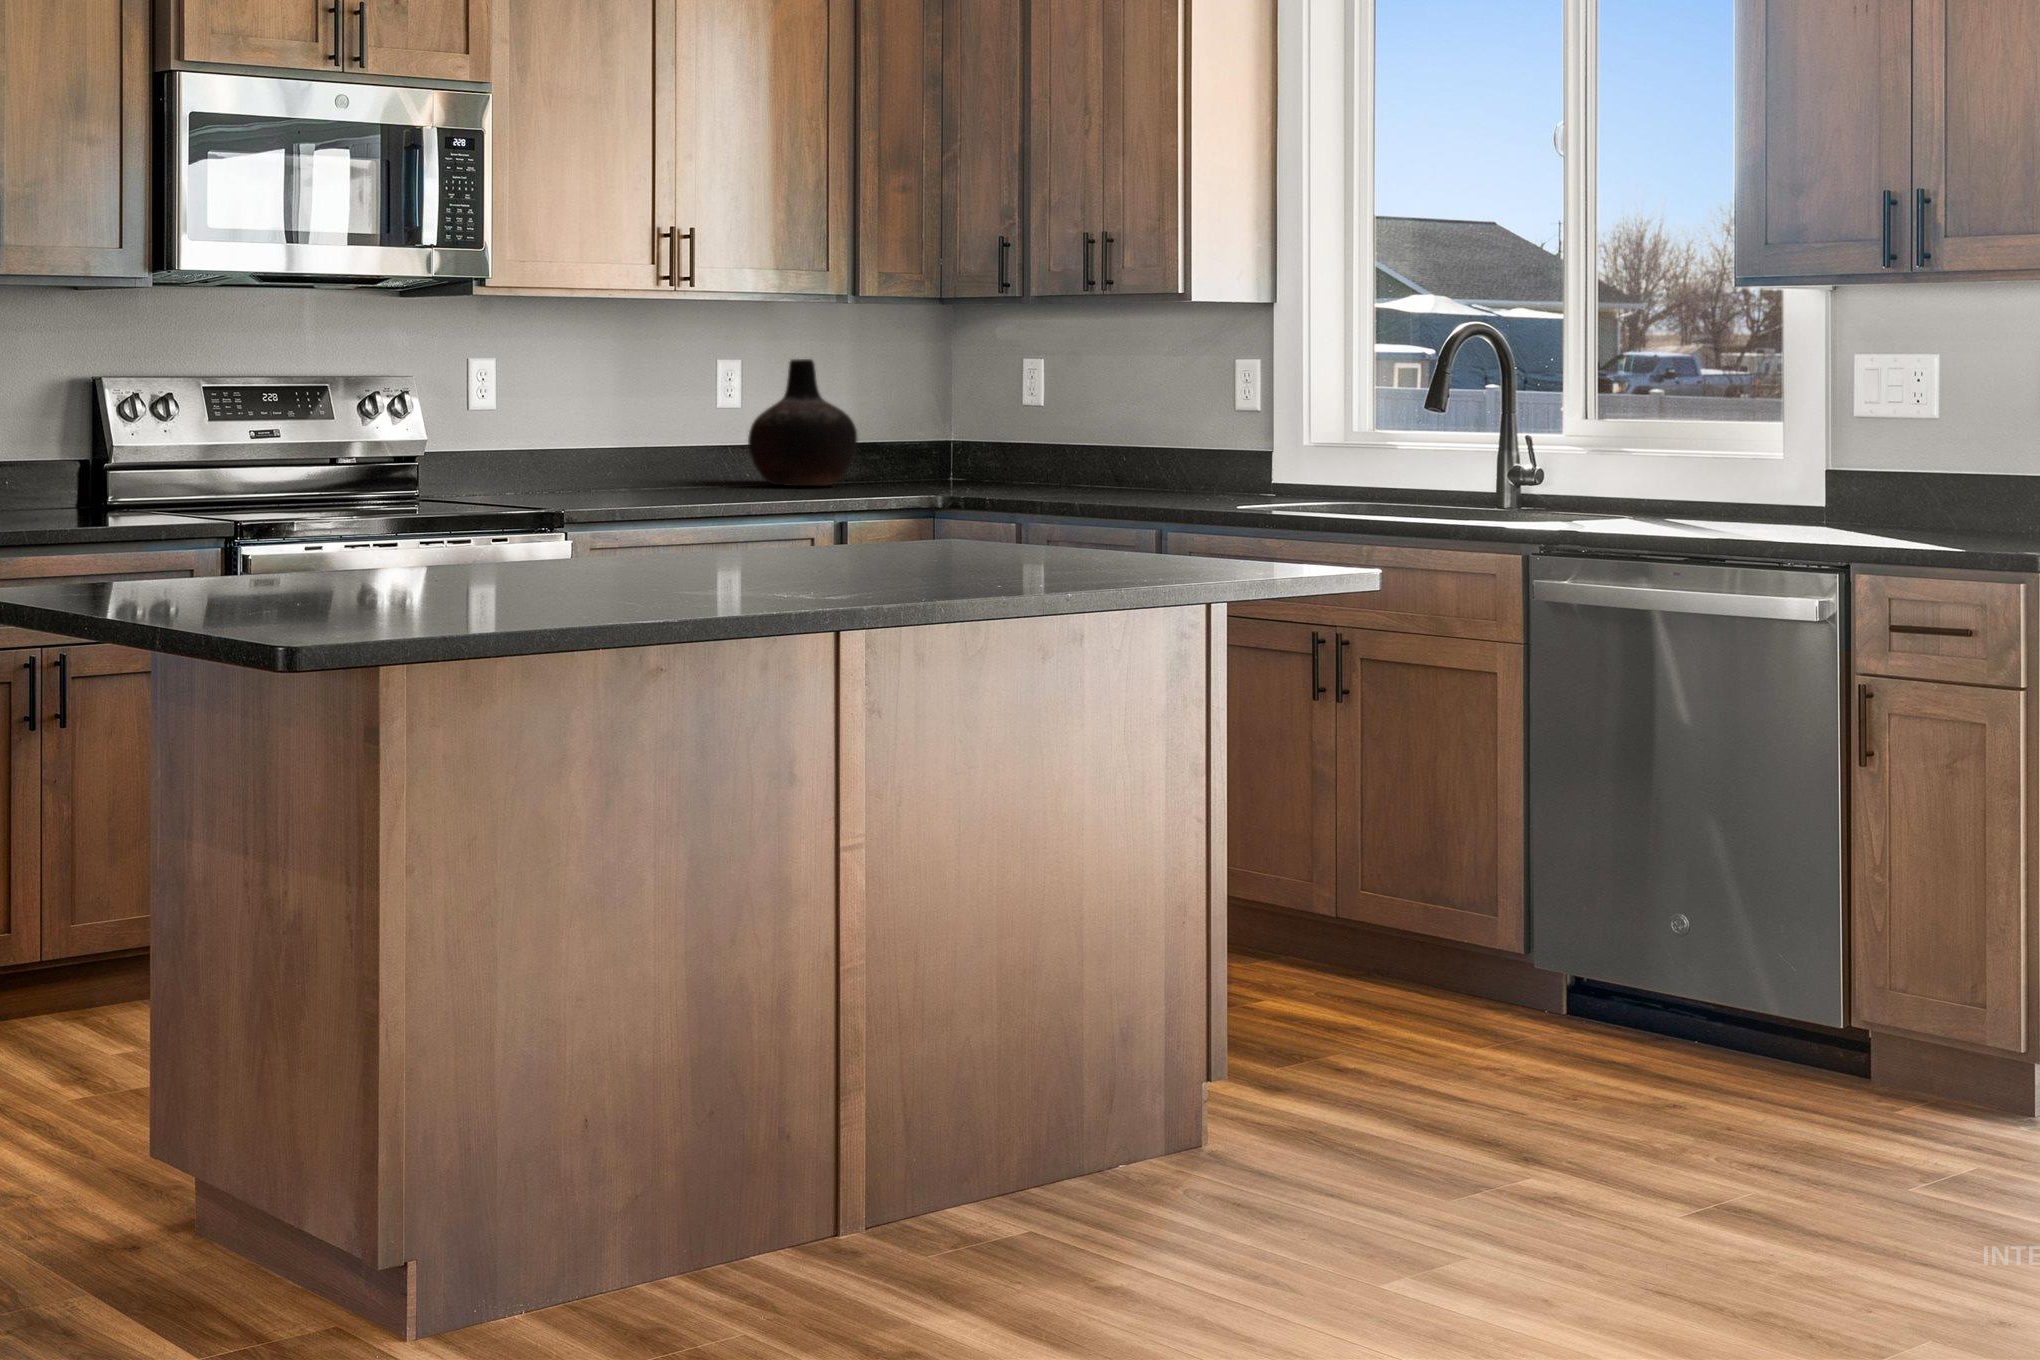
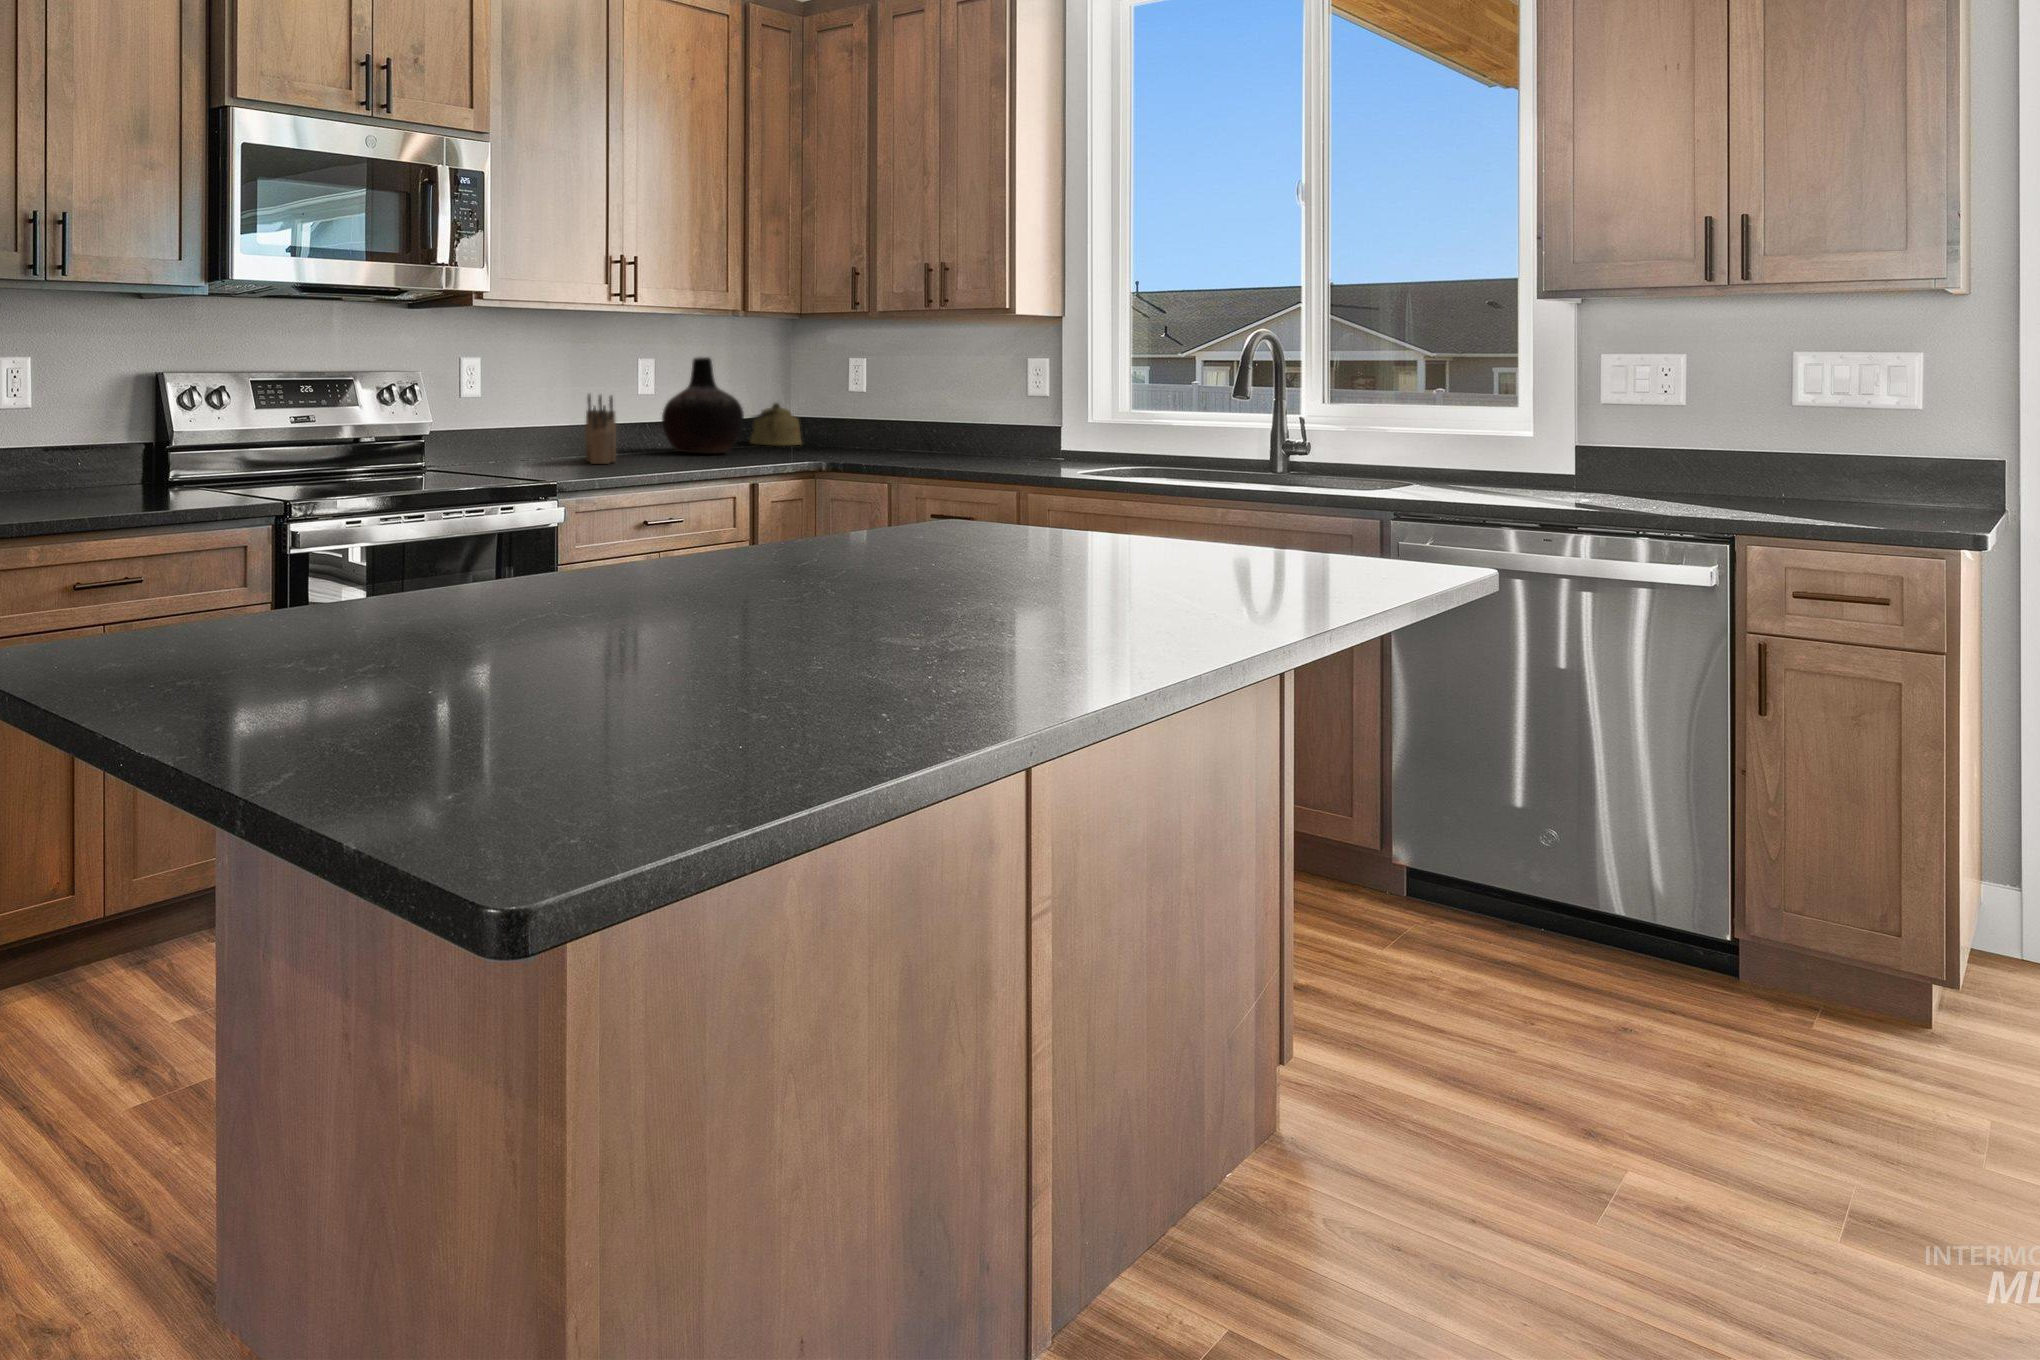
knife block: none [628,405,676,495] -> present [585,395,616,464]
kettle: none [879,421,957,479] -> present [746,403,802,446]

